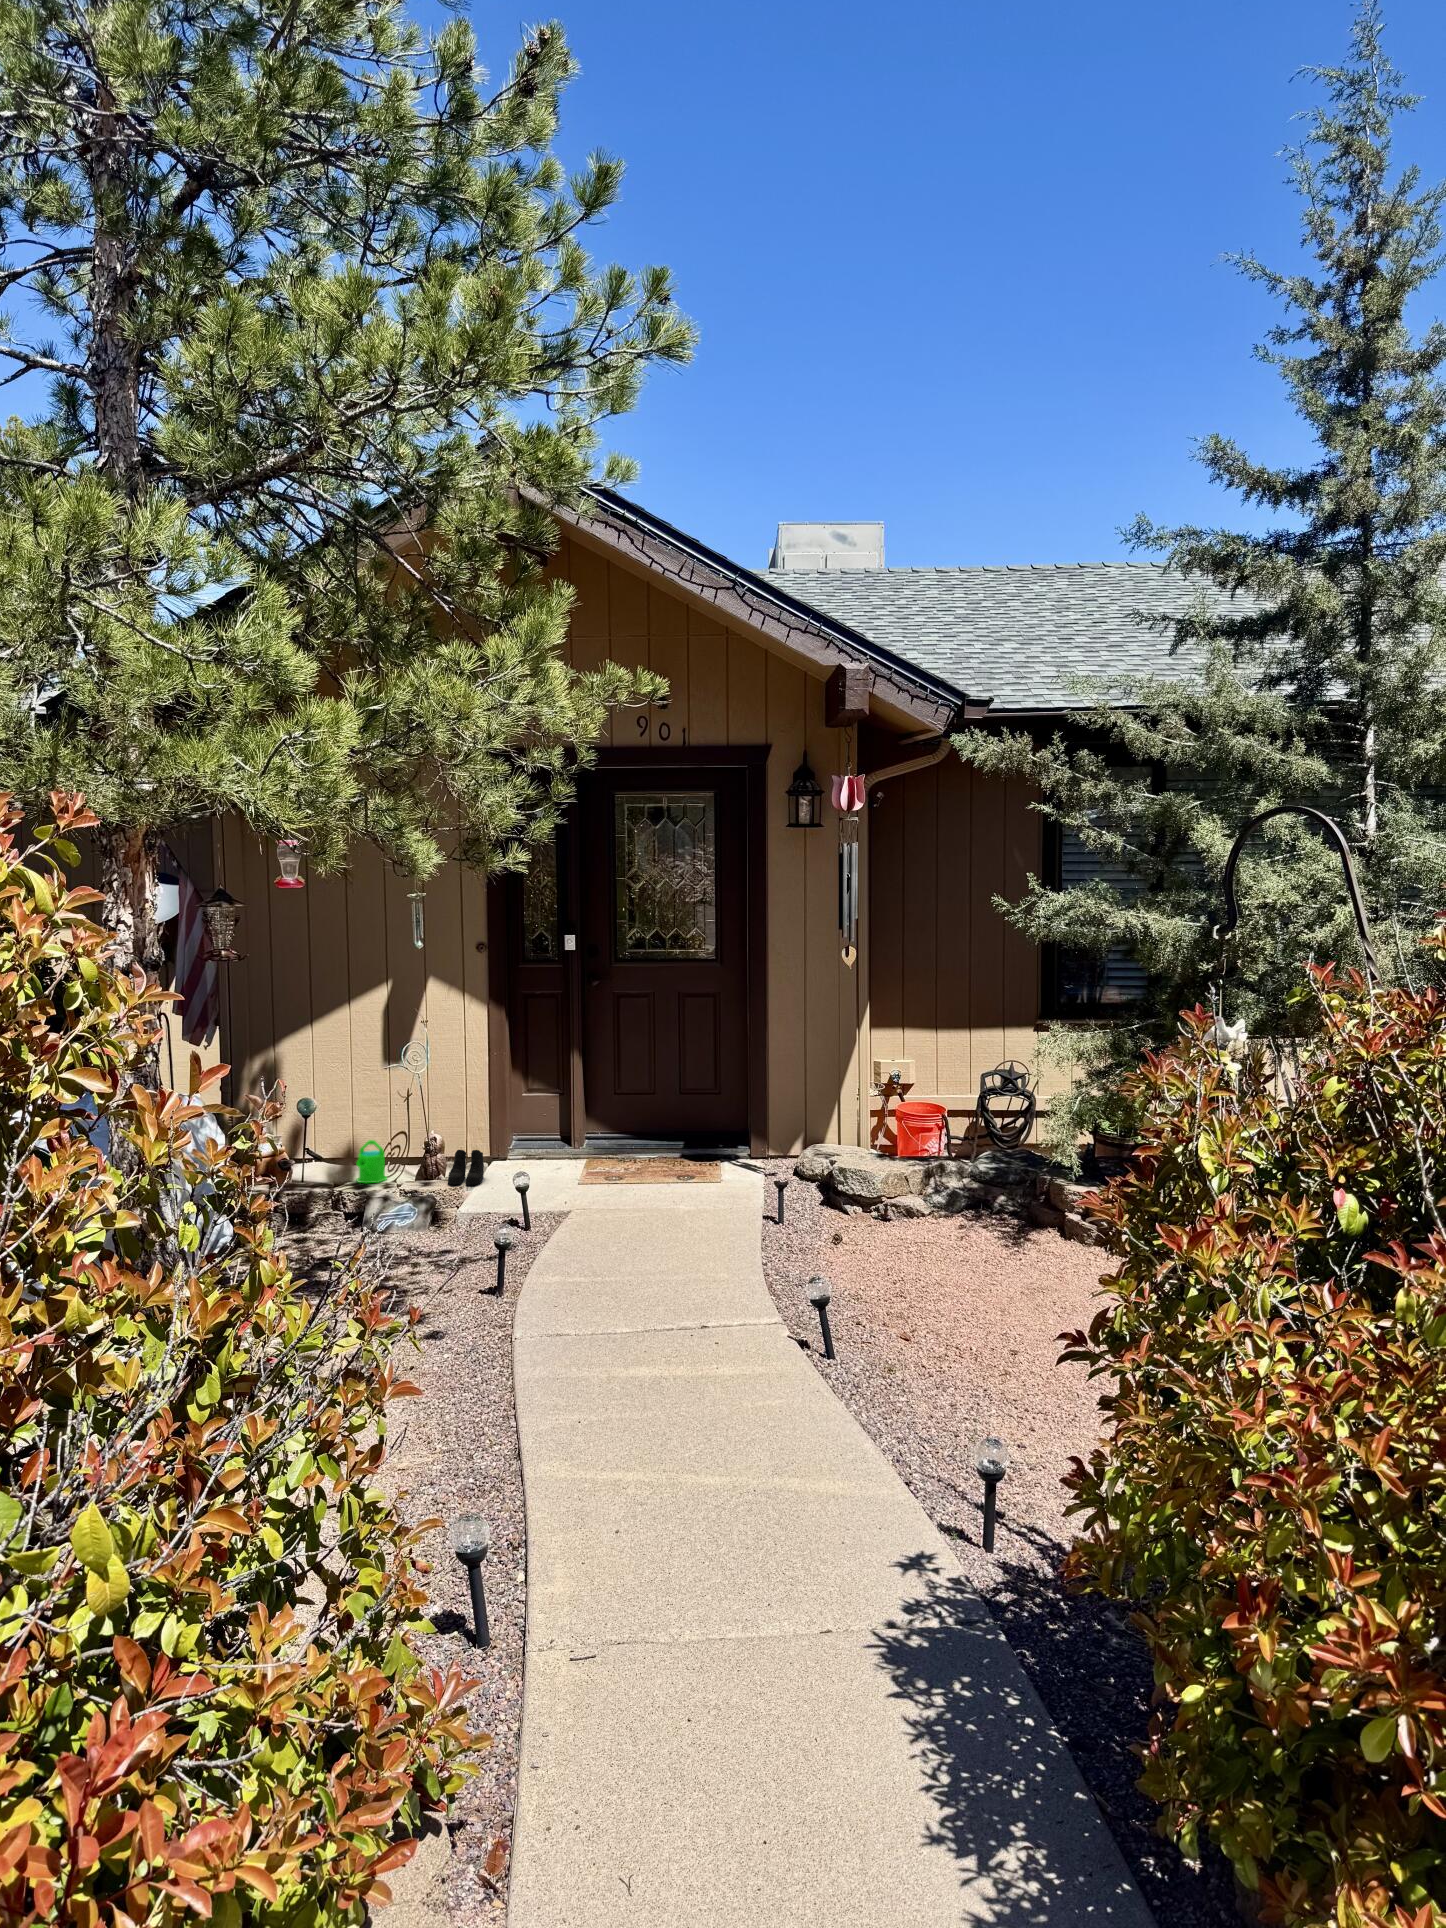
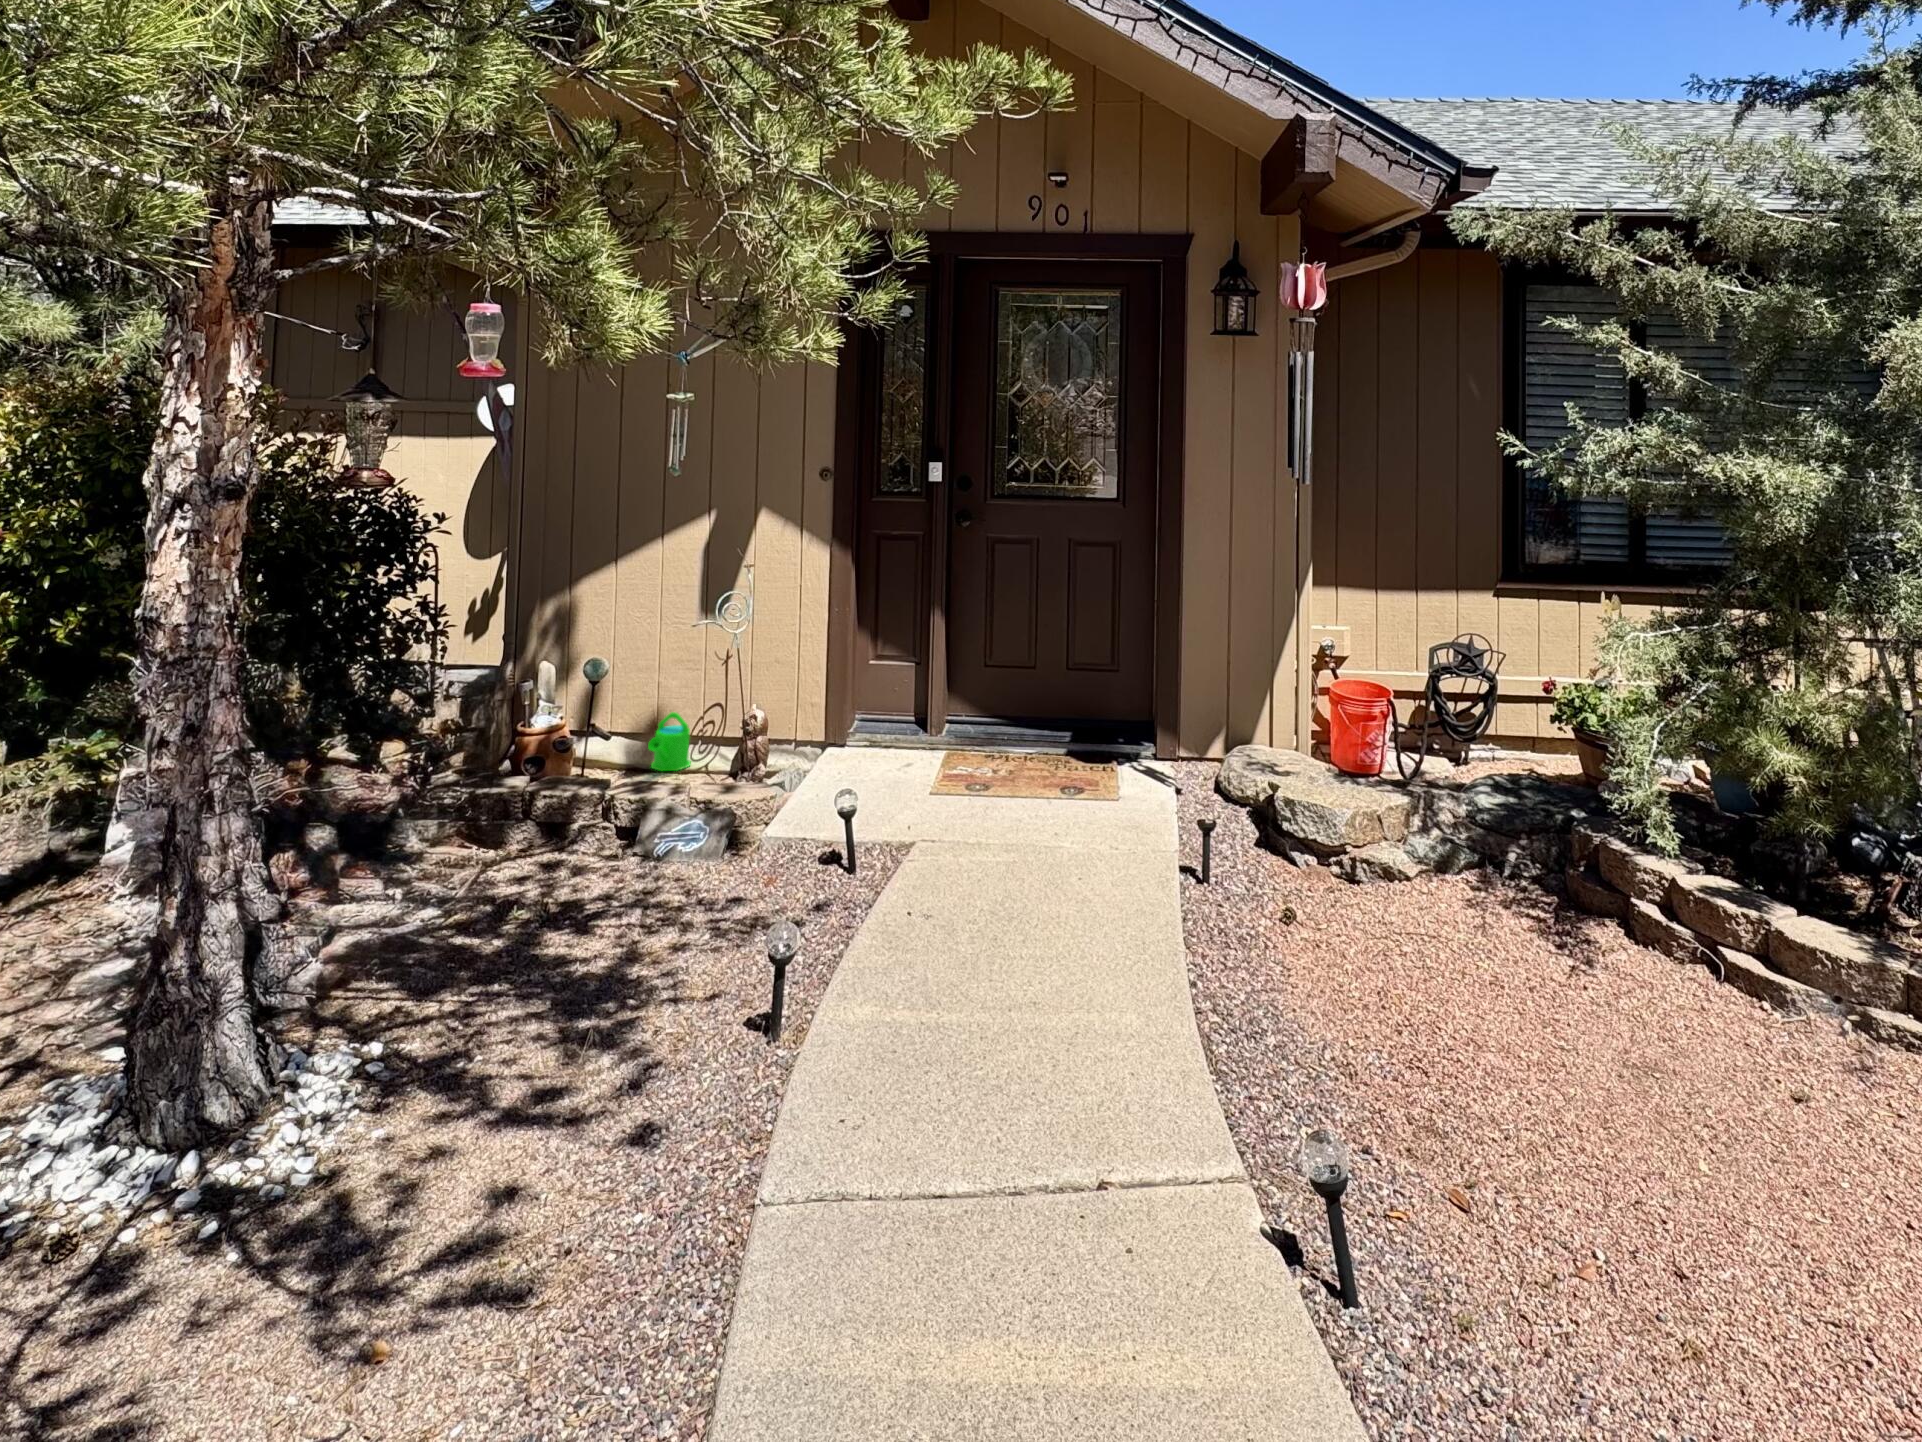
boots: present [448,1150,484,1185] -> none [763,732,814,783]

